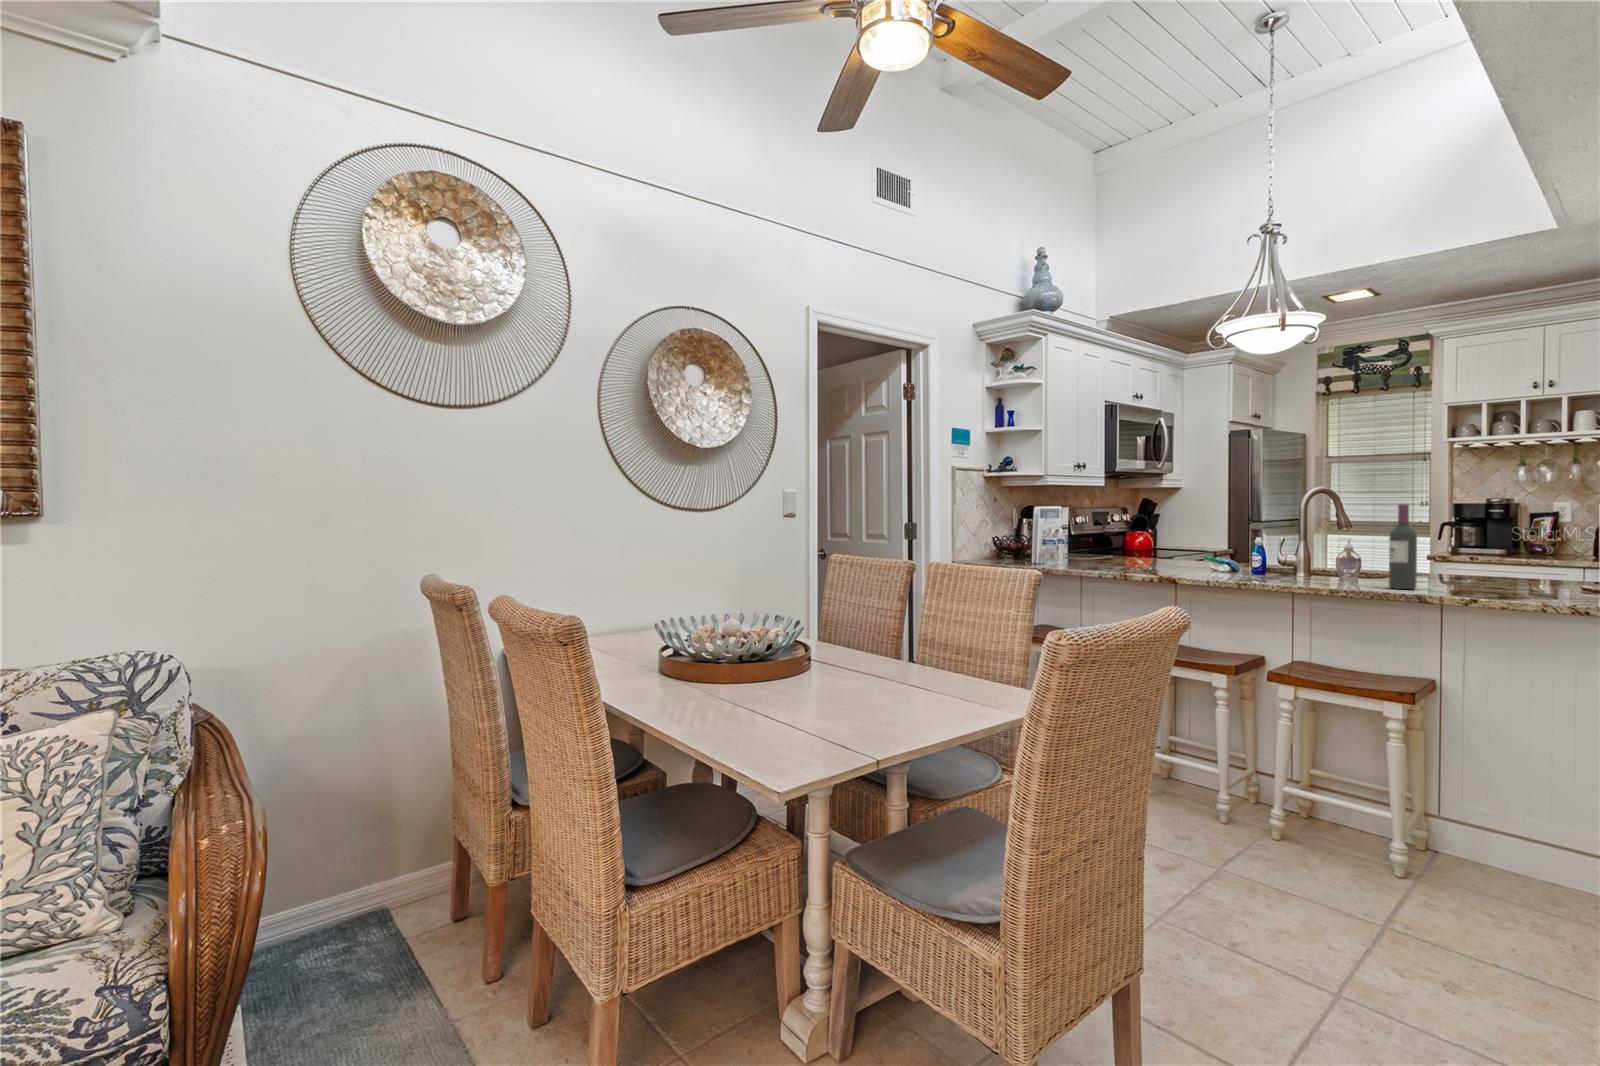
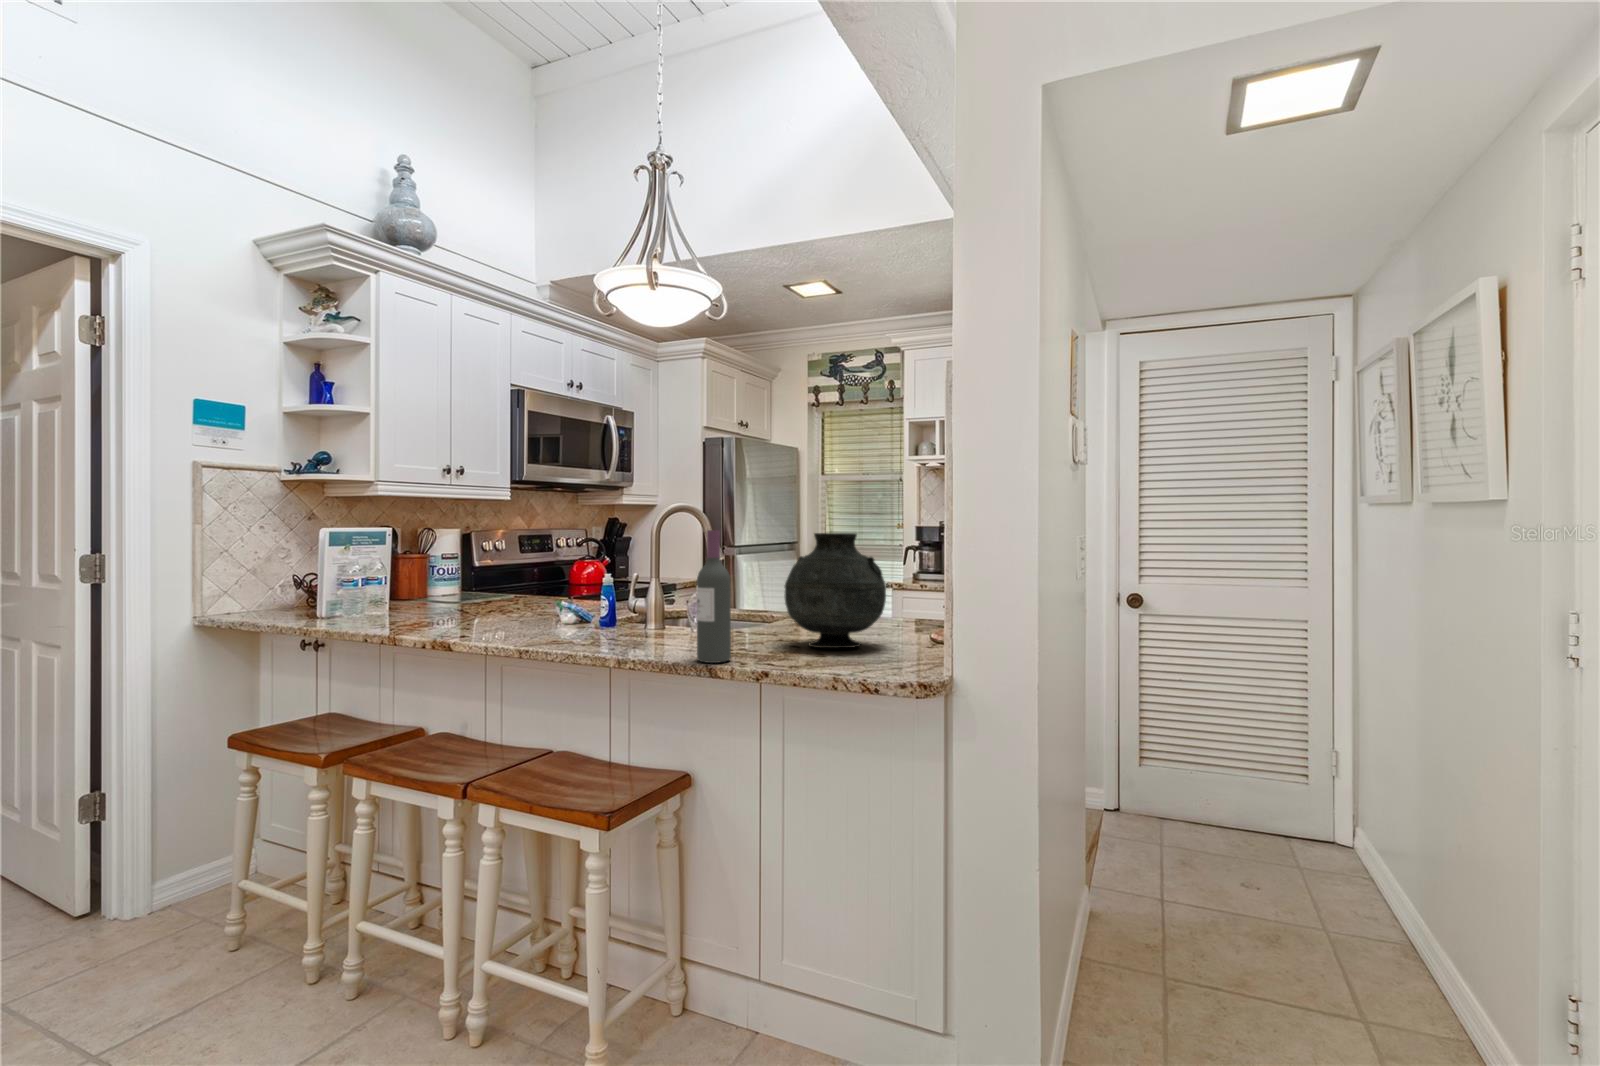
vase: none [1434,506,1532,587] -> present [784,533,887,648]

